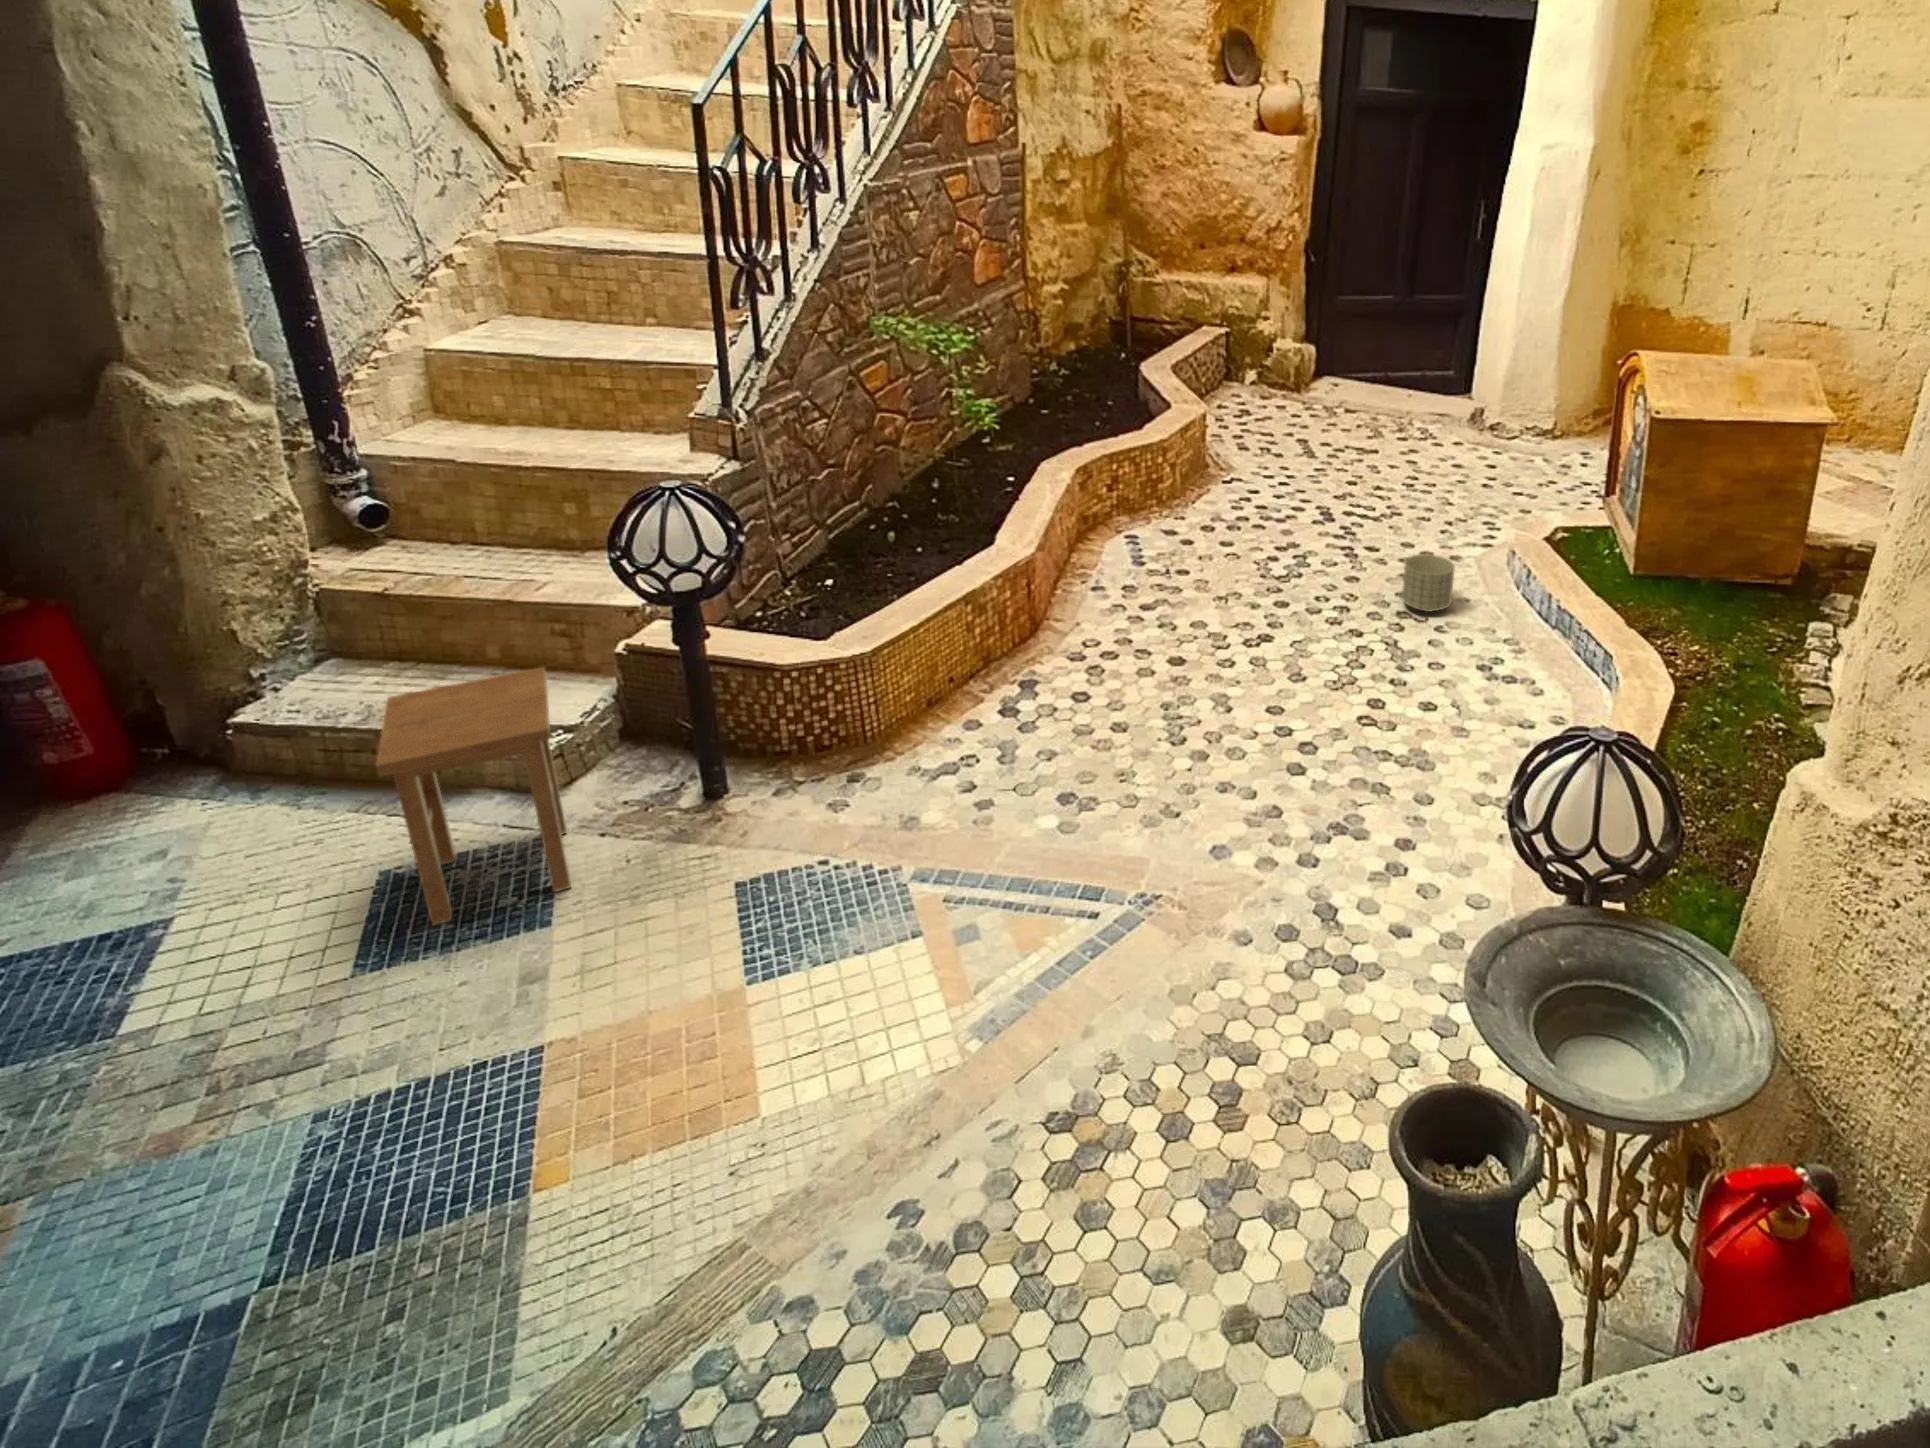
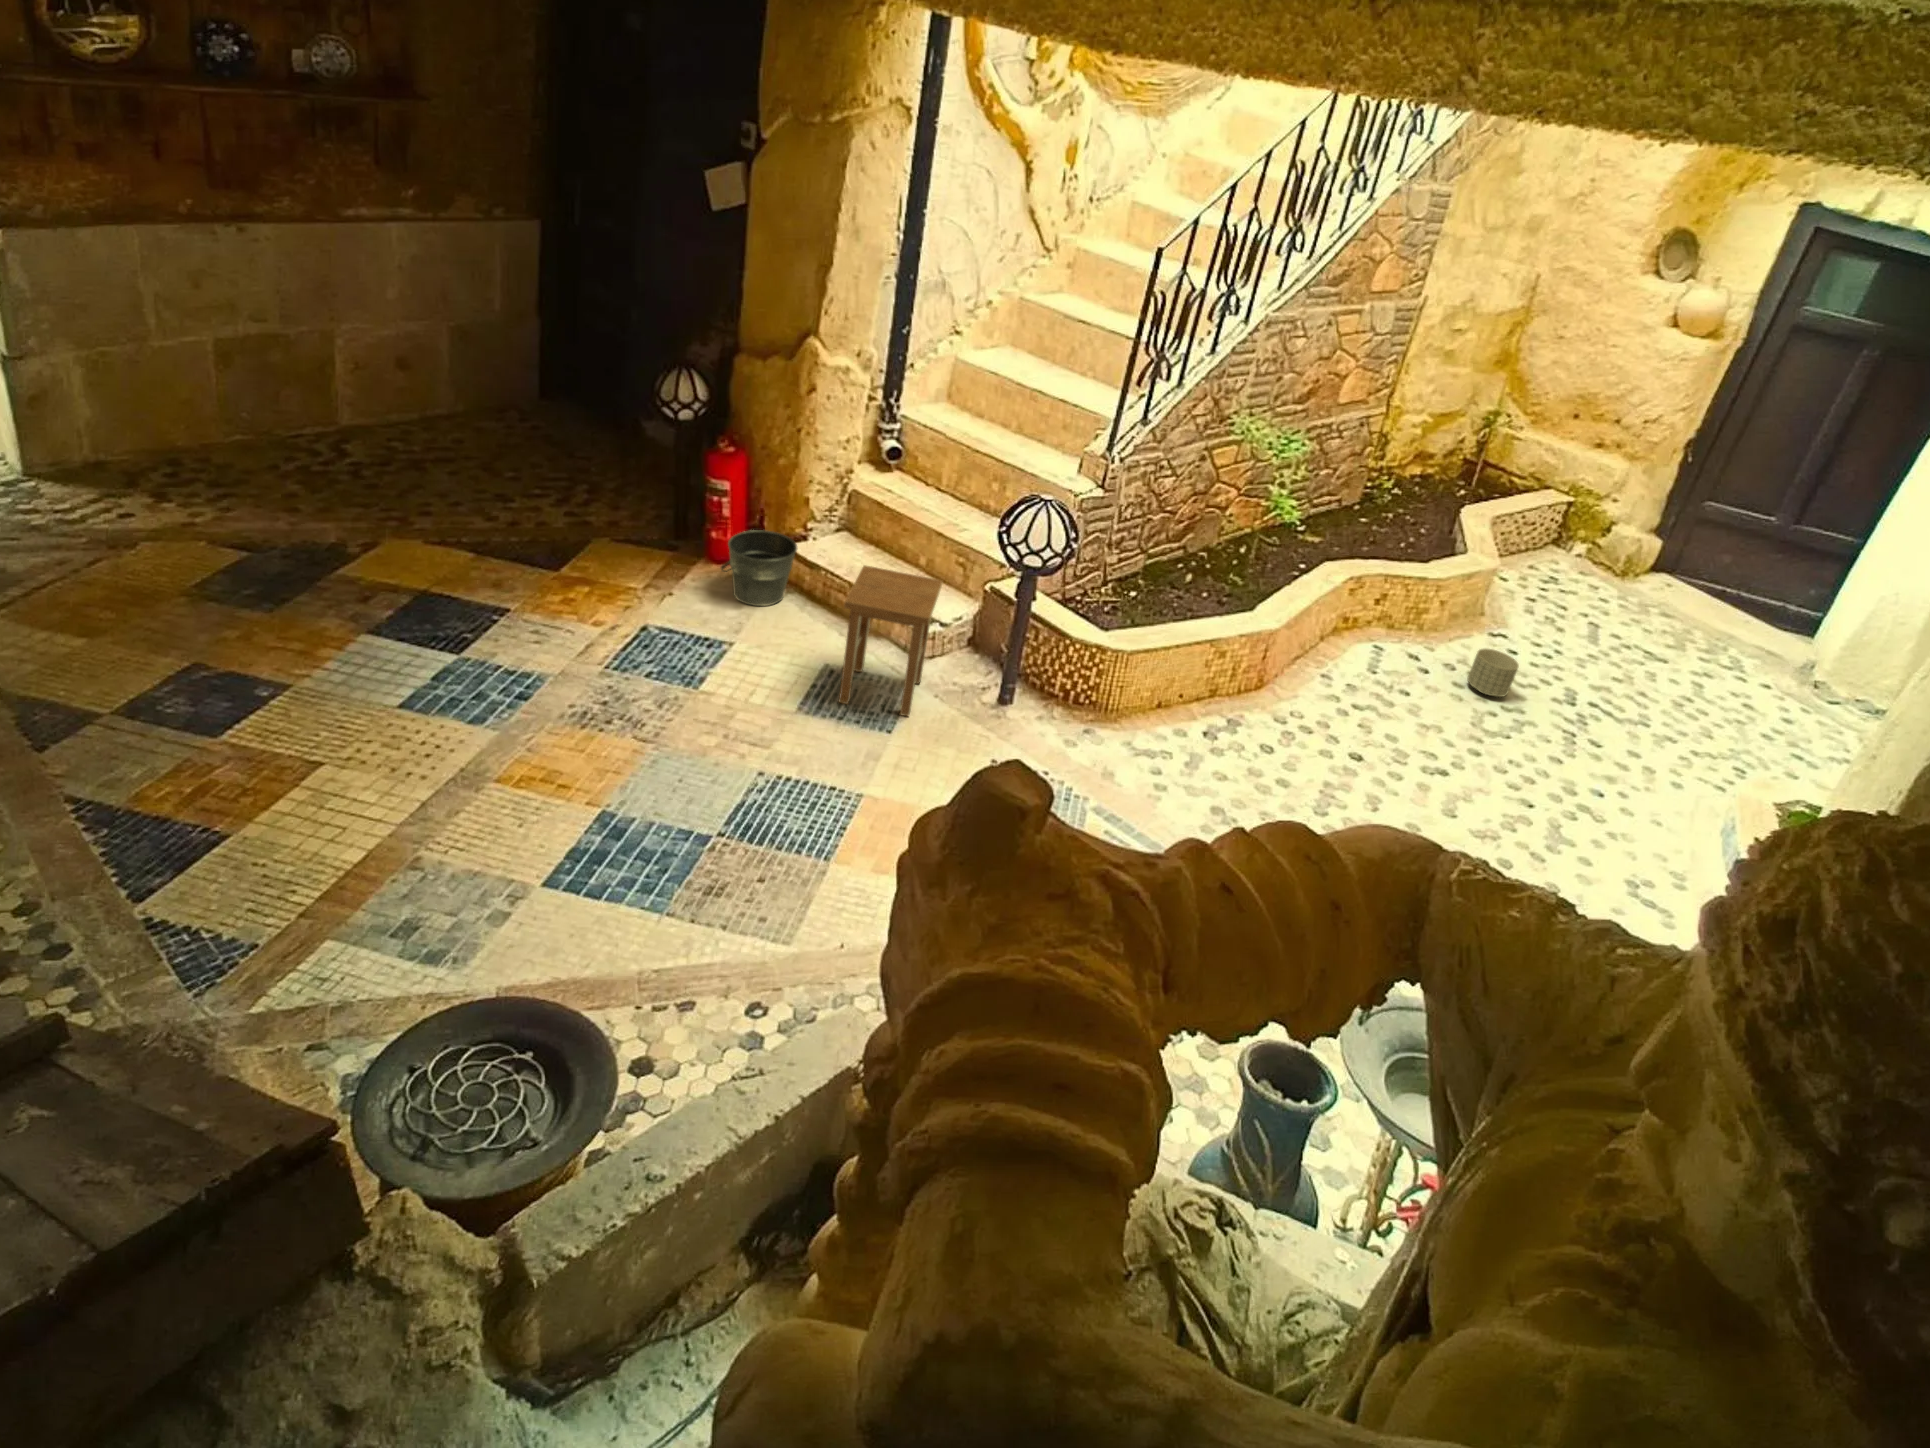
planter: present [1402,554,1455,612] -> present [1467,649,1519,697]
bucket: none [77,713,245,855] -> present [721,530,797,606]

